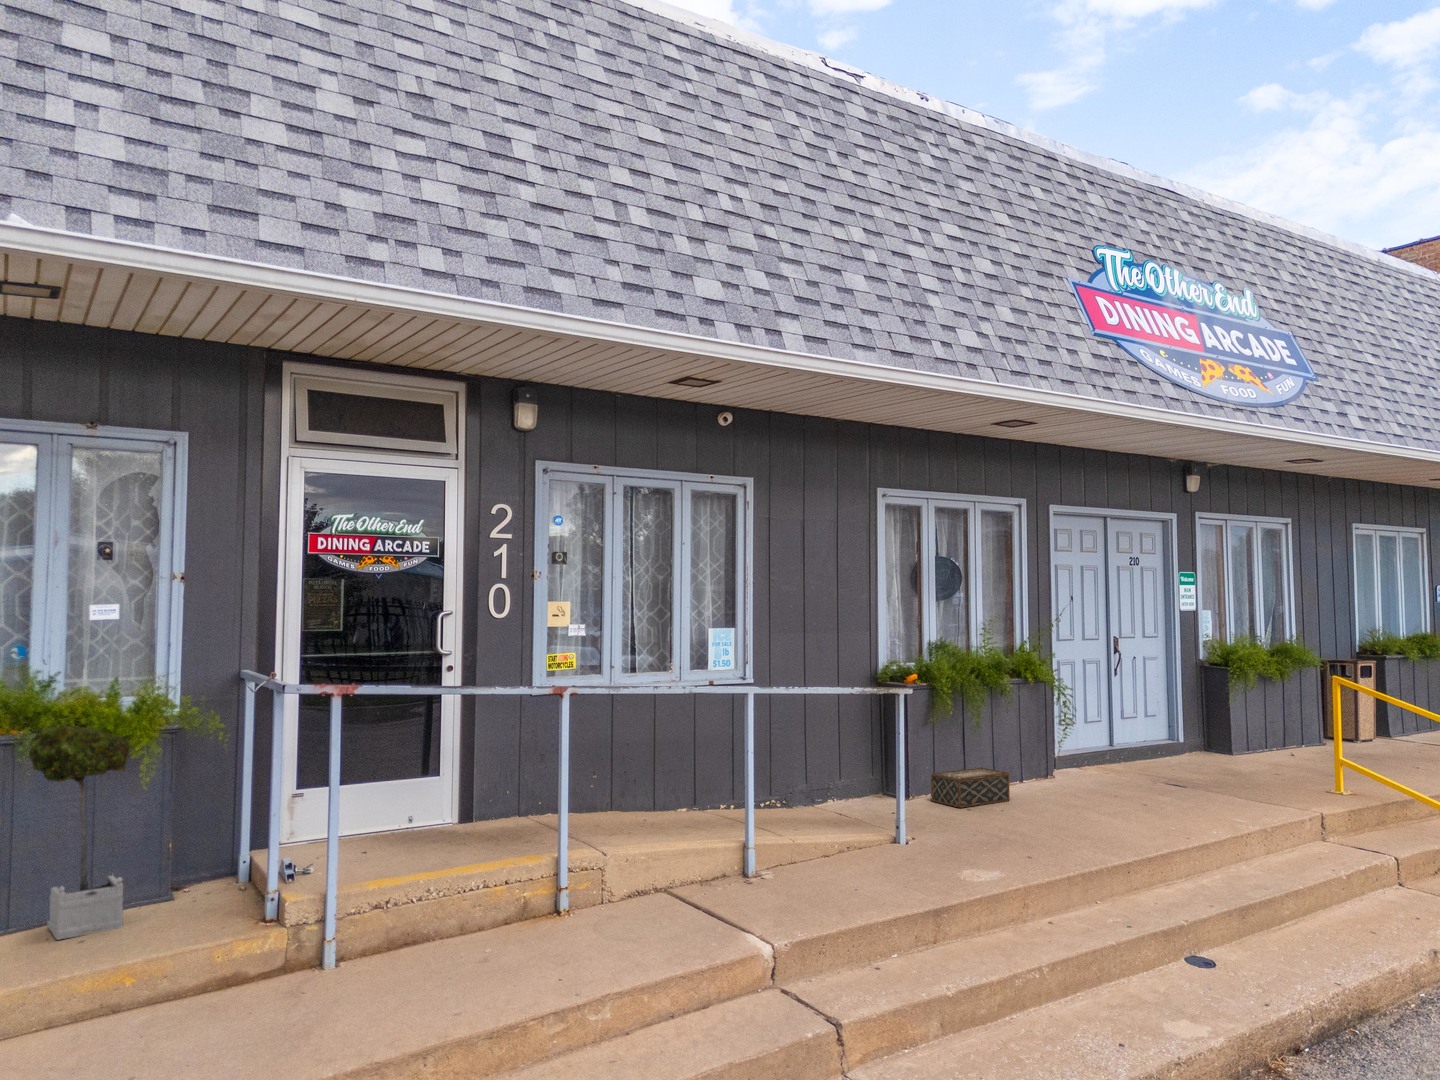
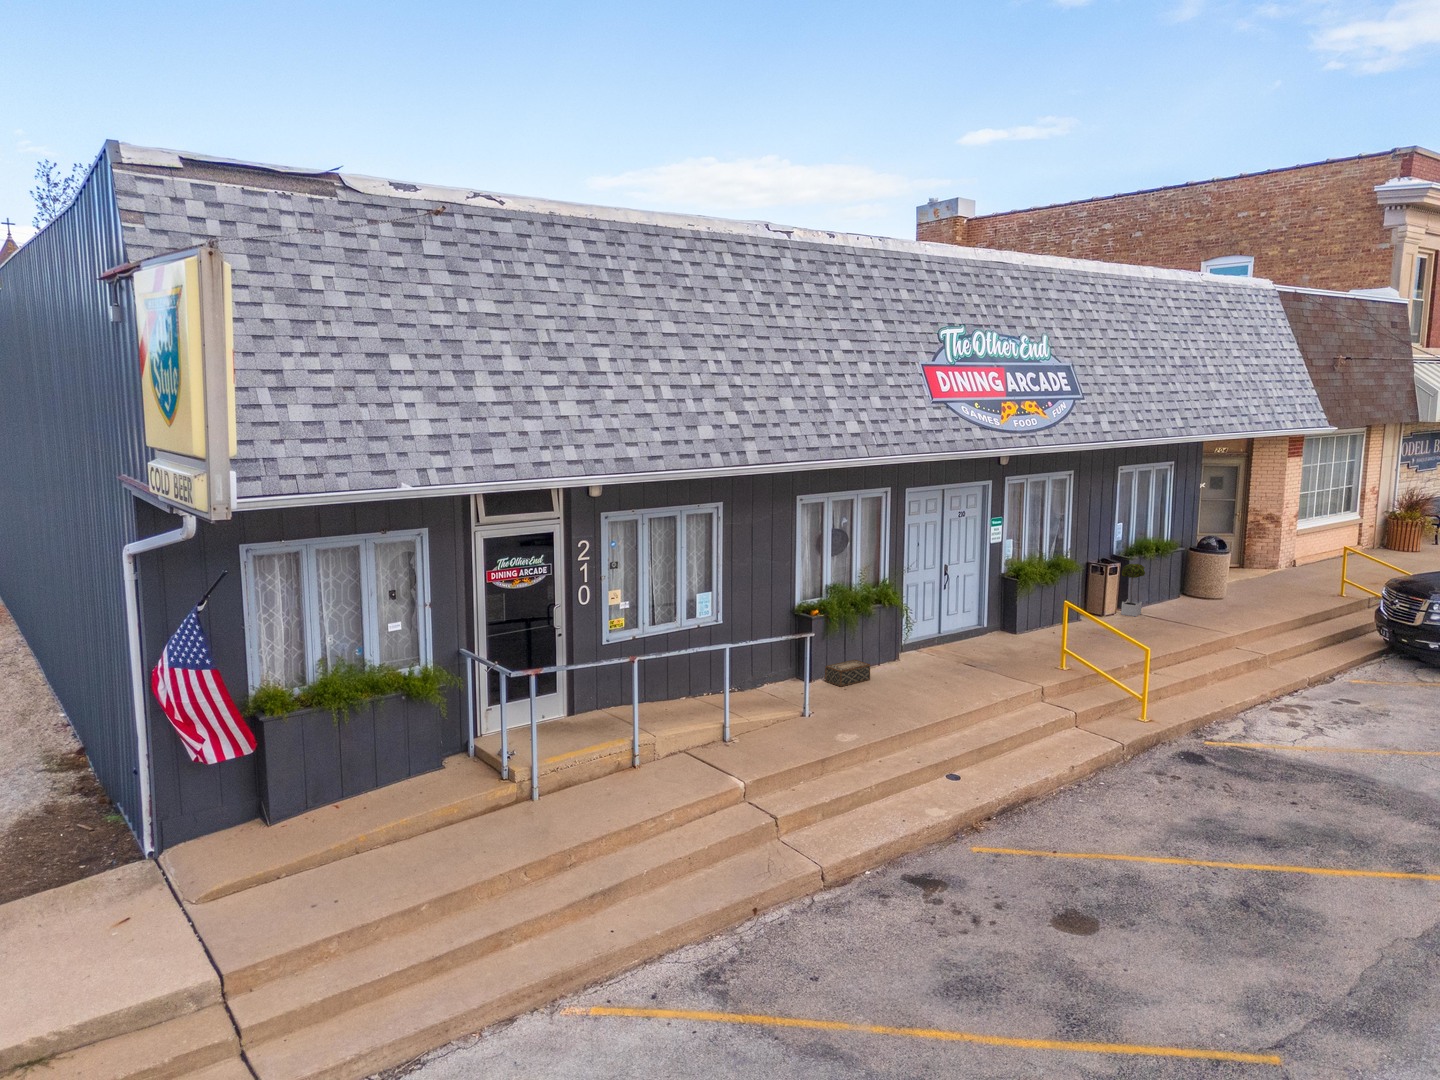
potted tree: present [28,724,130,940] -> present [1121,564,1145,617]

